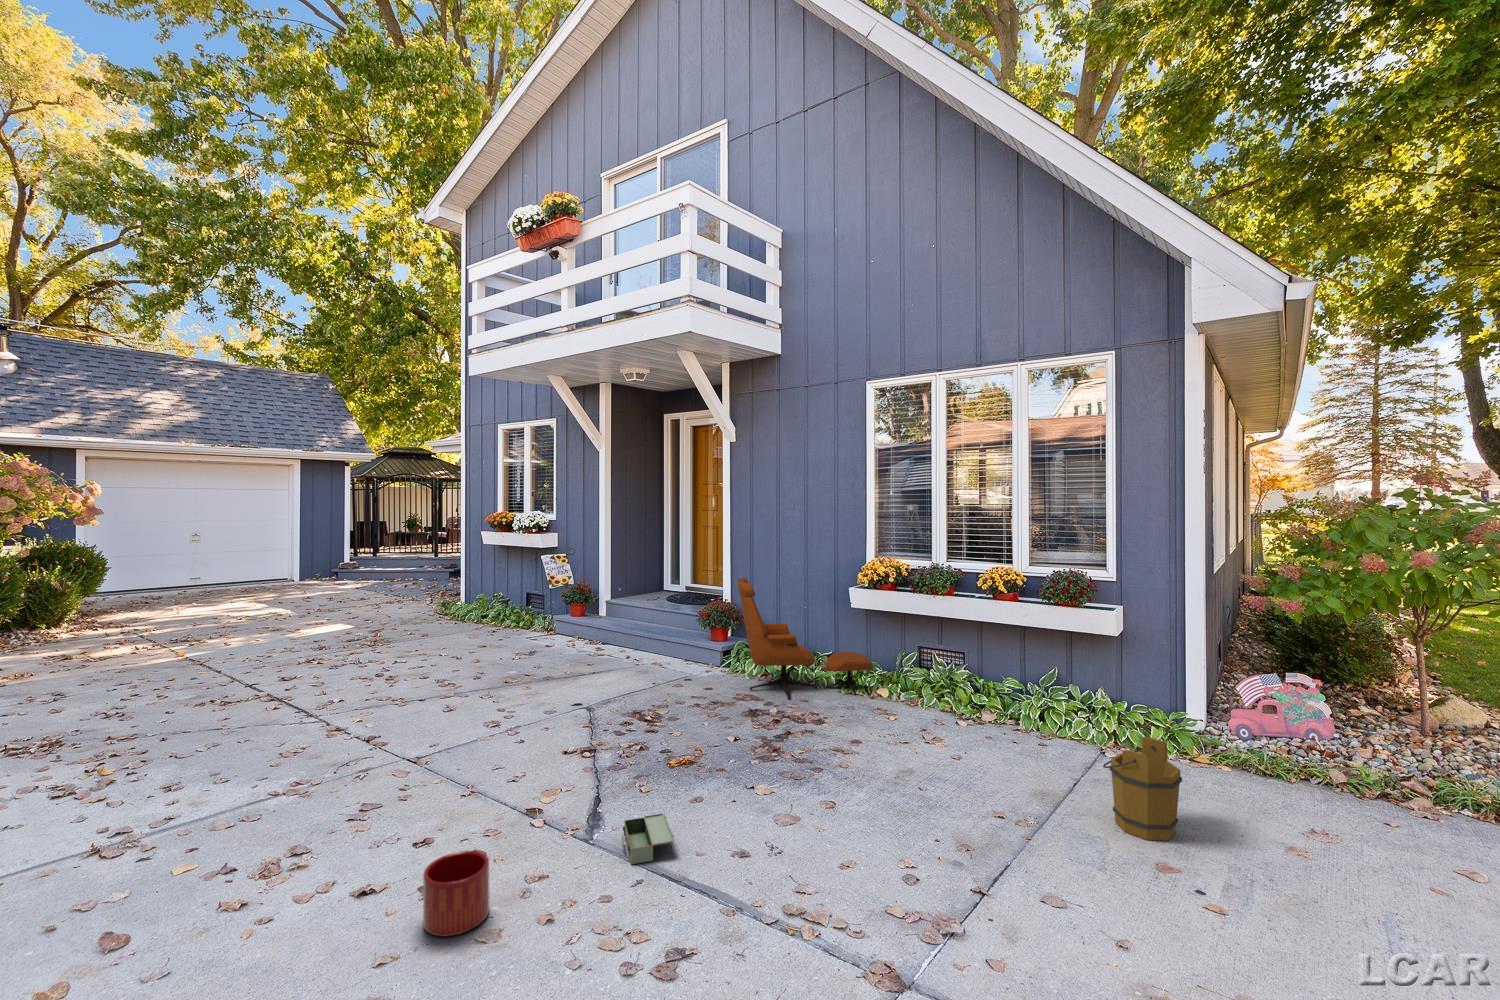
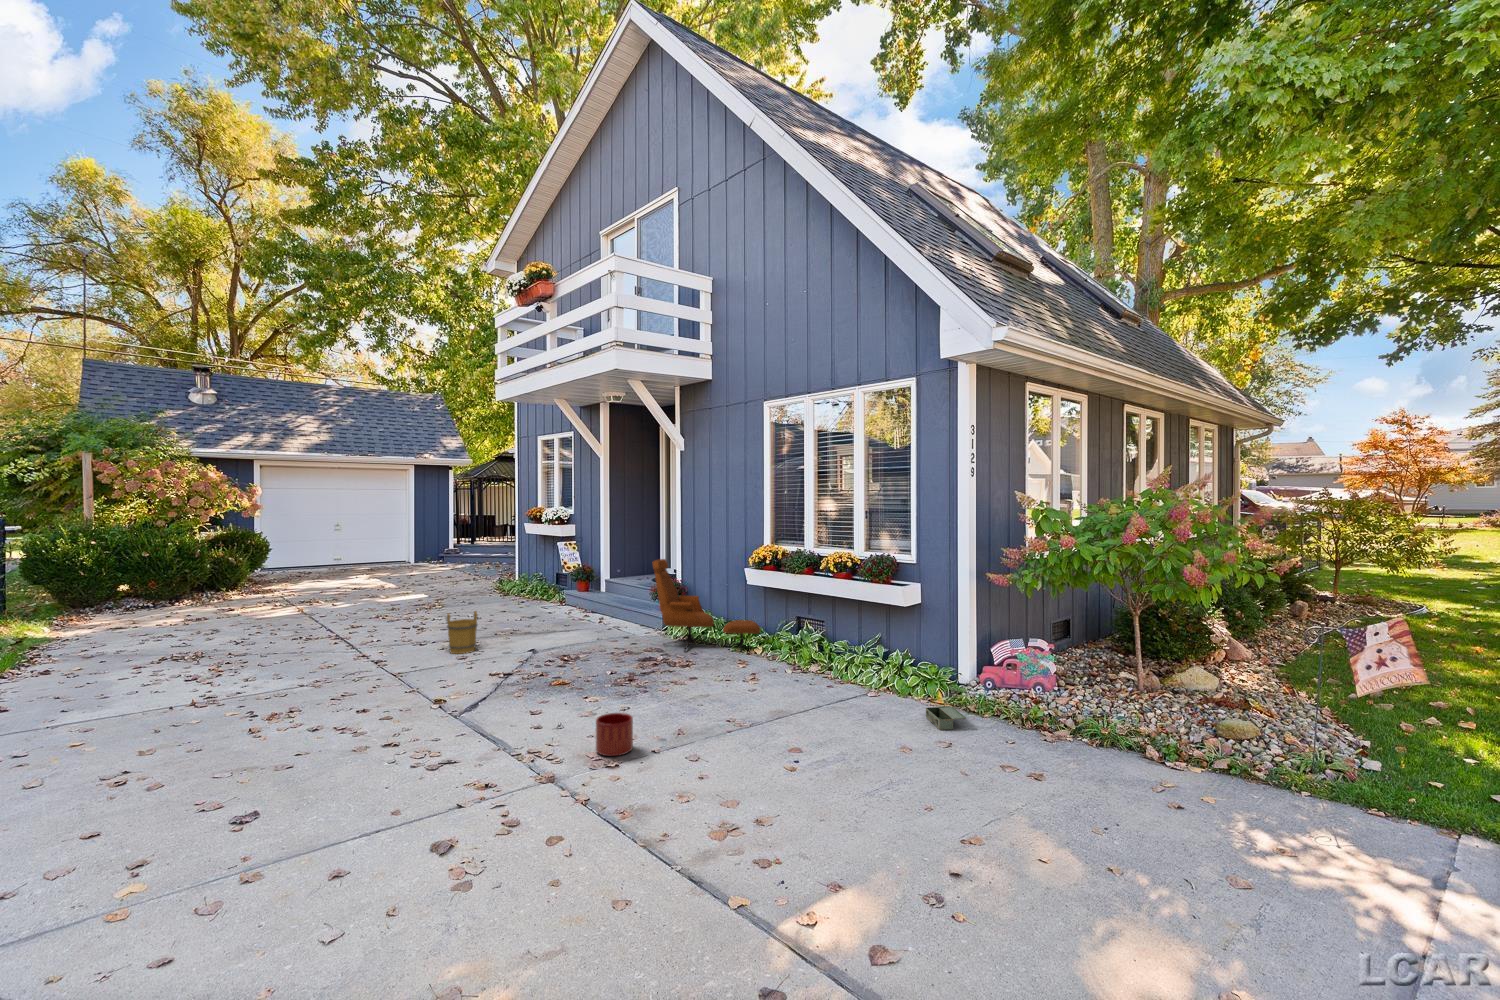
bucket: present [1103,737,1182,841] -> present [446,611,478,654]
toolbox: present [622,814,674,864] -> present [926,706,966,730]
planter: present [423,851,489,936] -> present [596,713,633,756]

